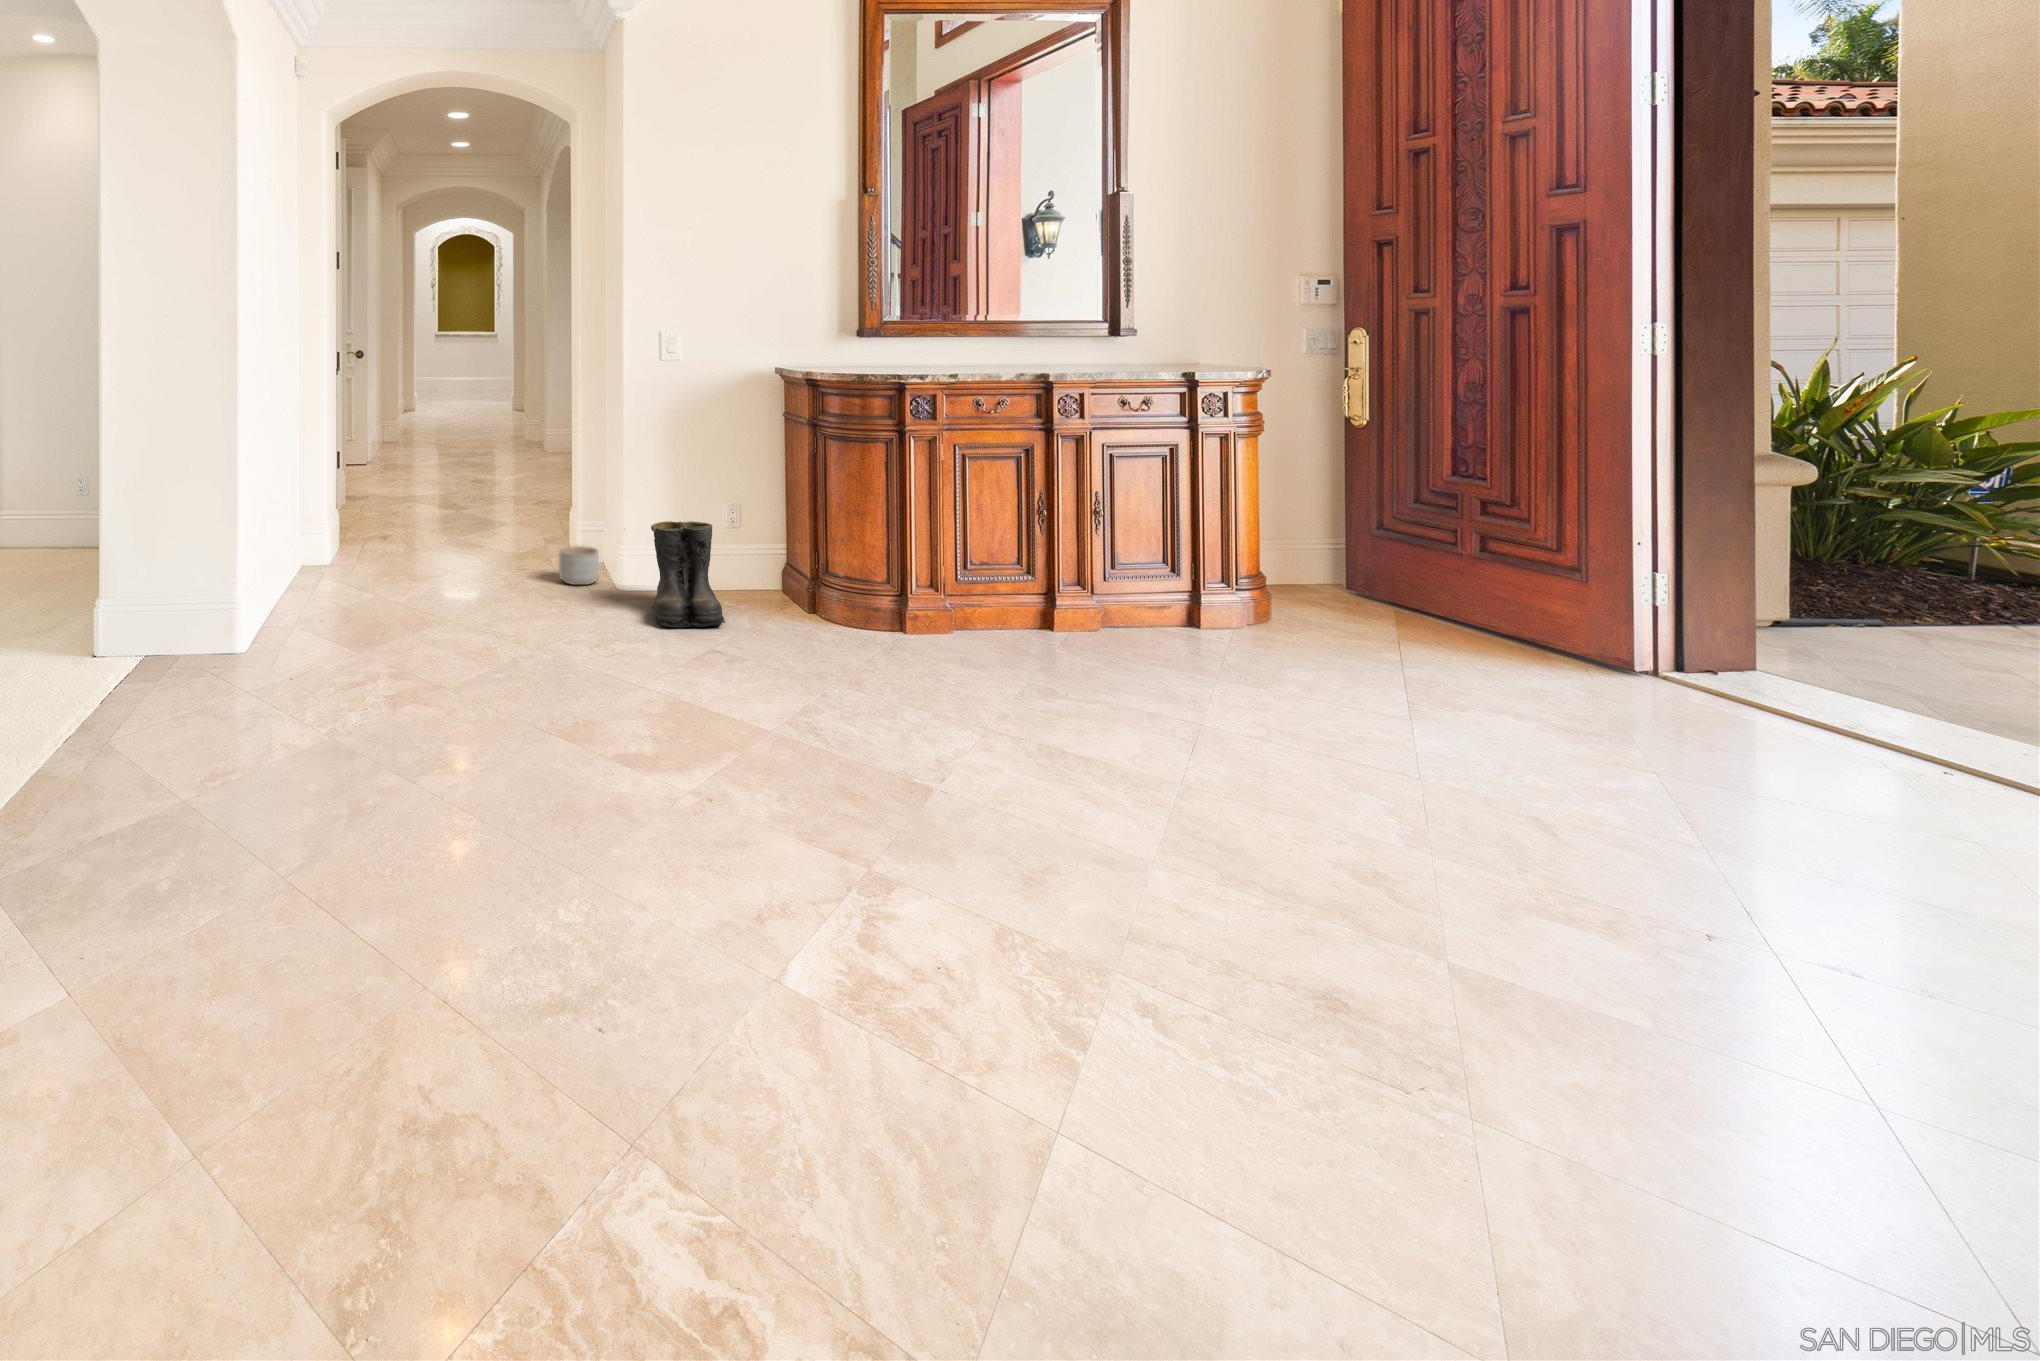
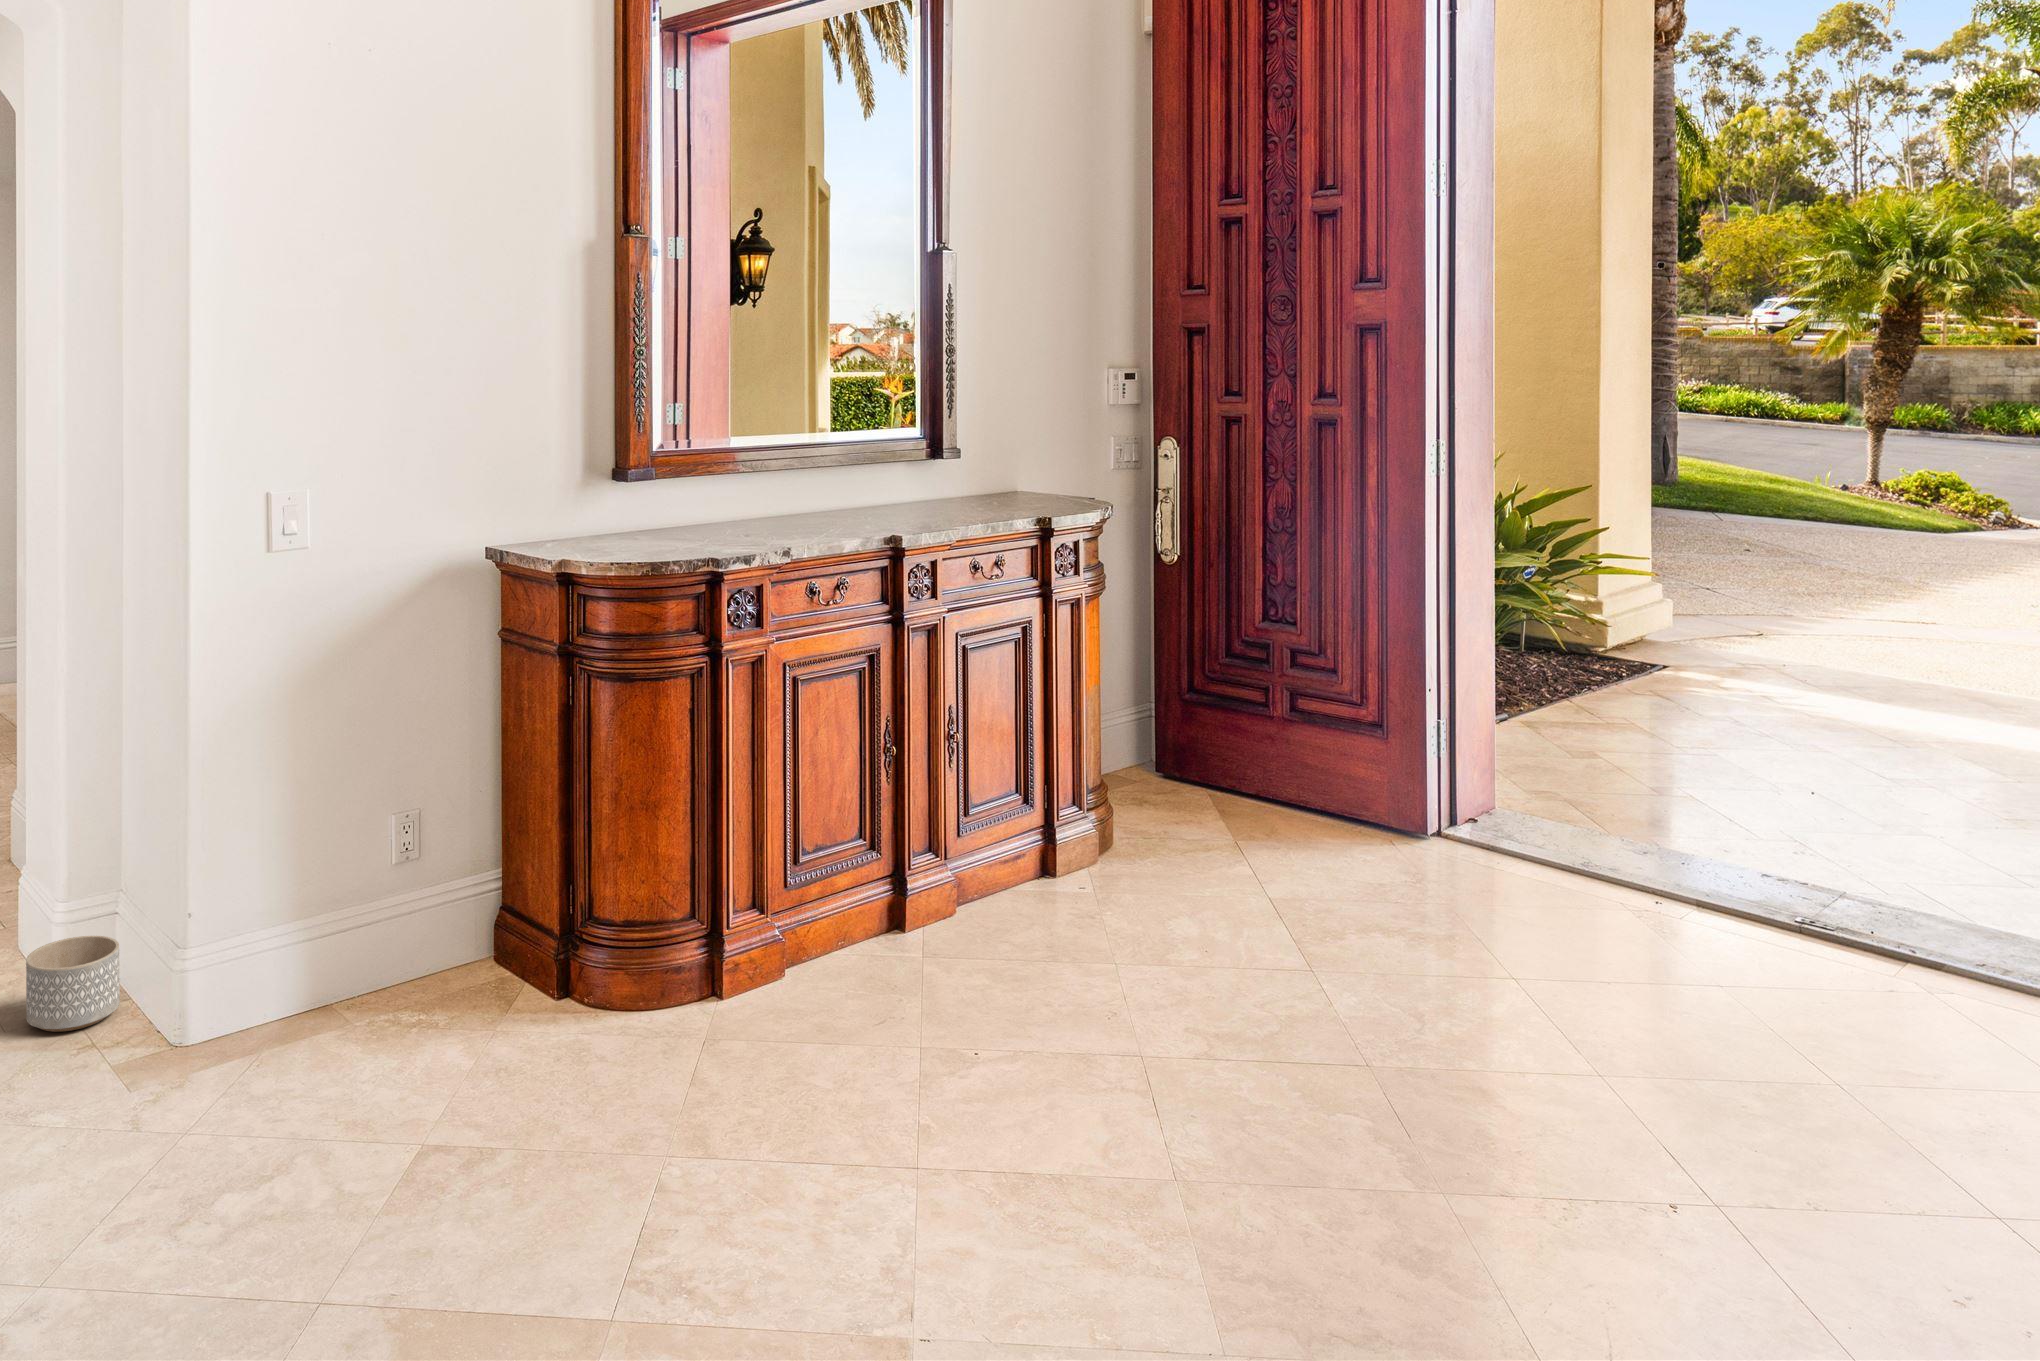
boots: present [651,521,725,628] -> none [261,856,434,1100]

